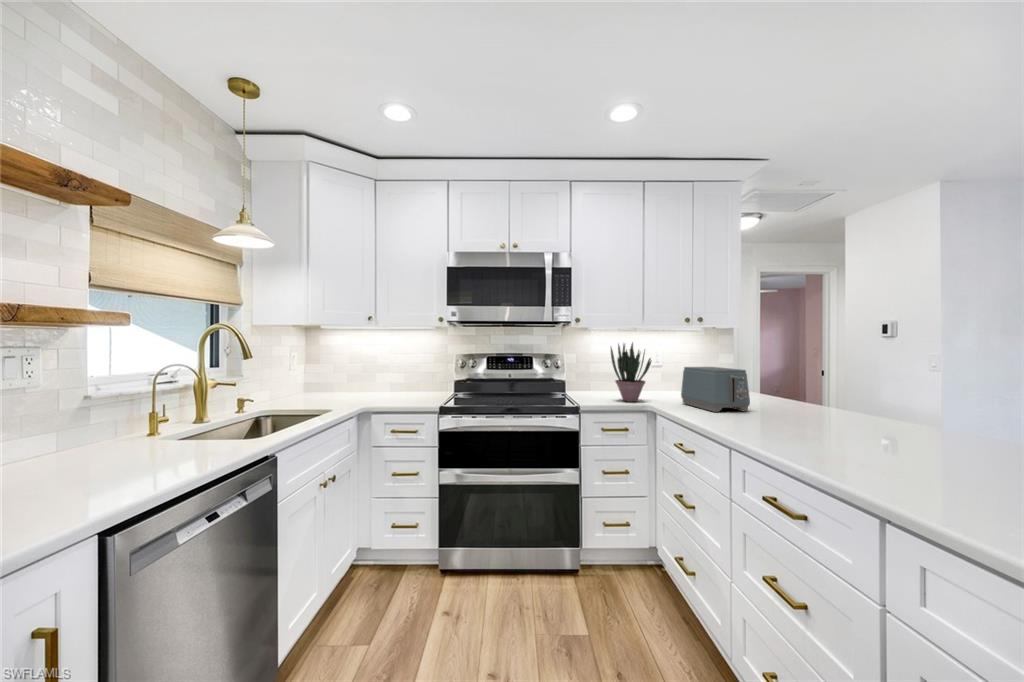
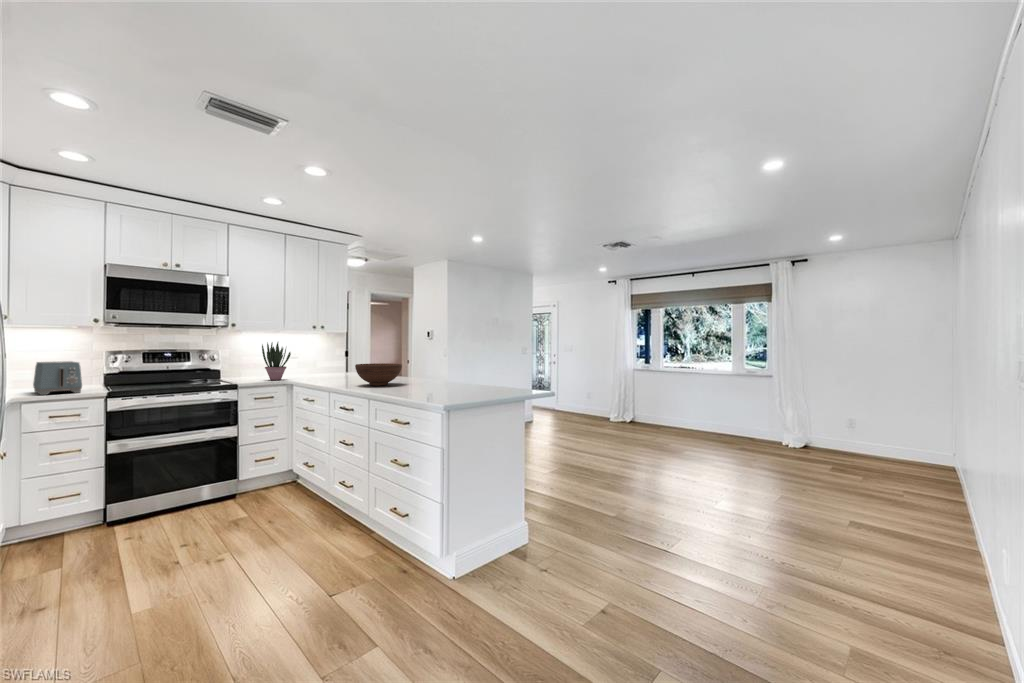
toaster: present [681,367,750,412] -> present [33,361,82,395]
fruit bowl: none [787,391,936,453] -> present [355,363,402,386]

